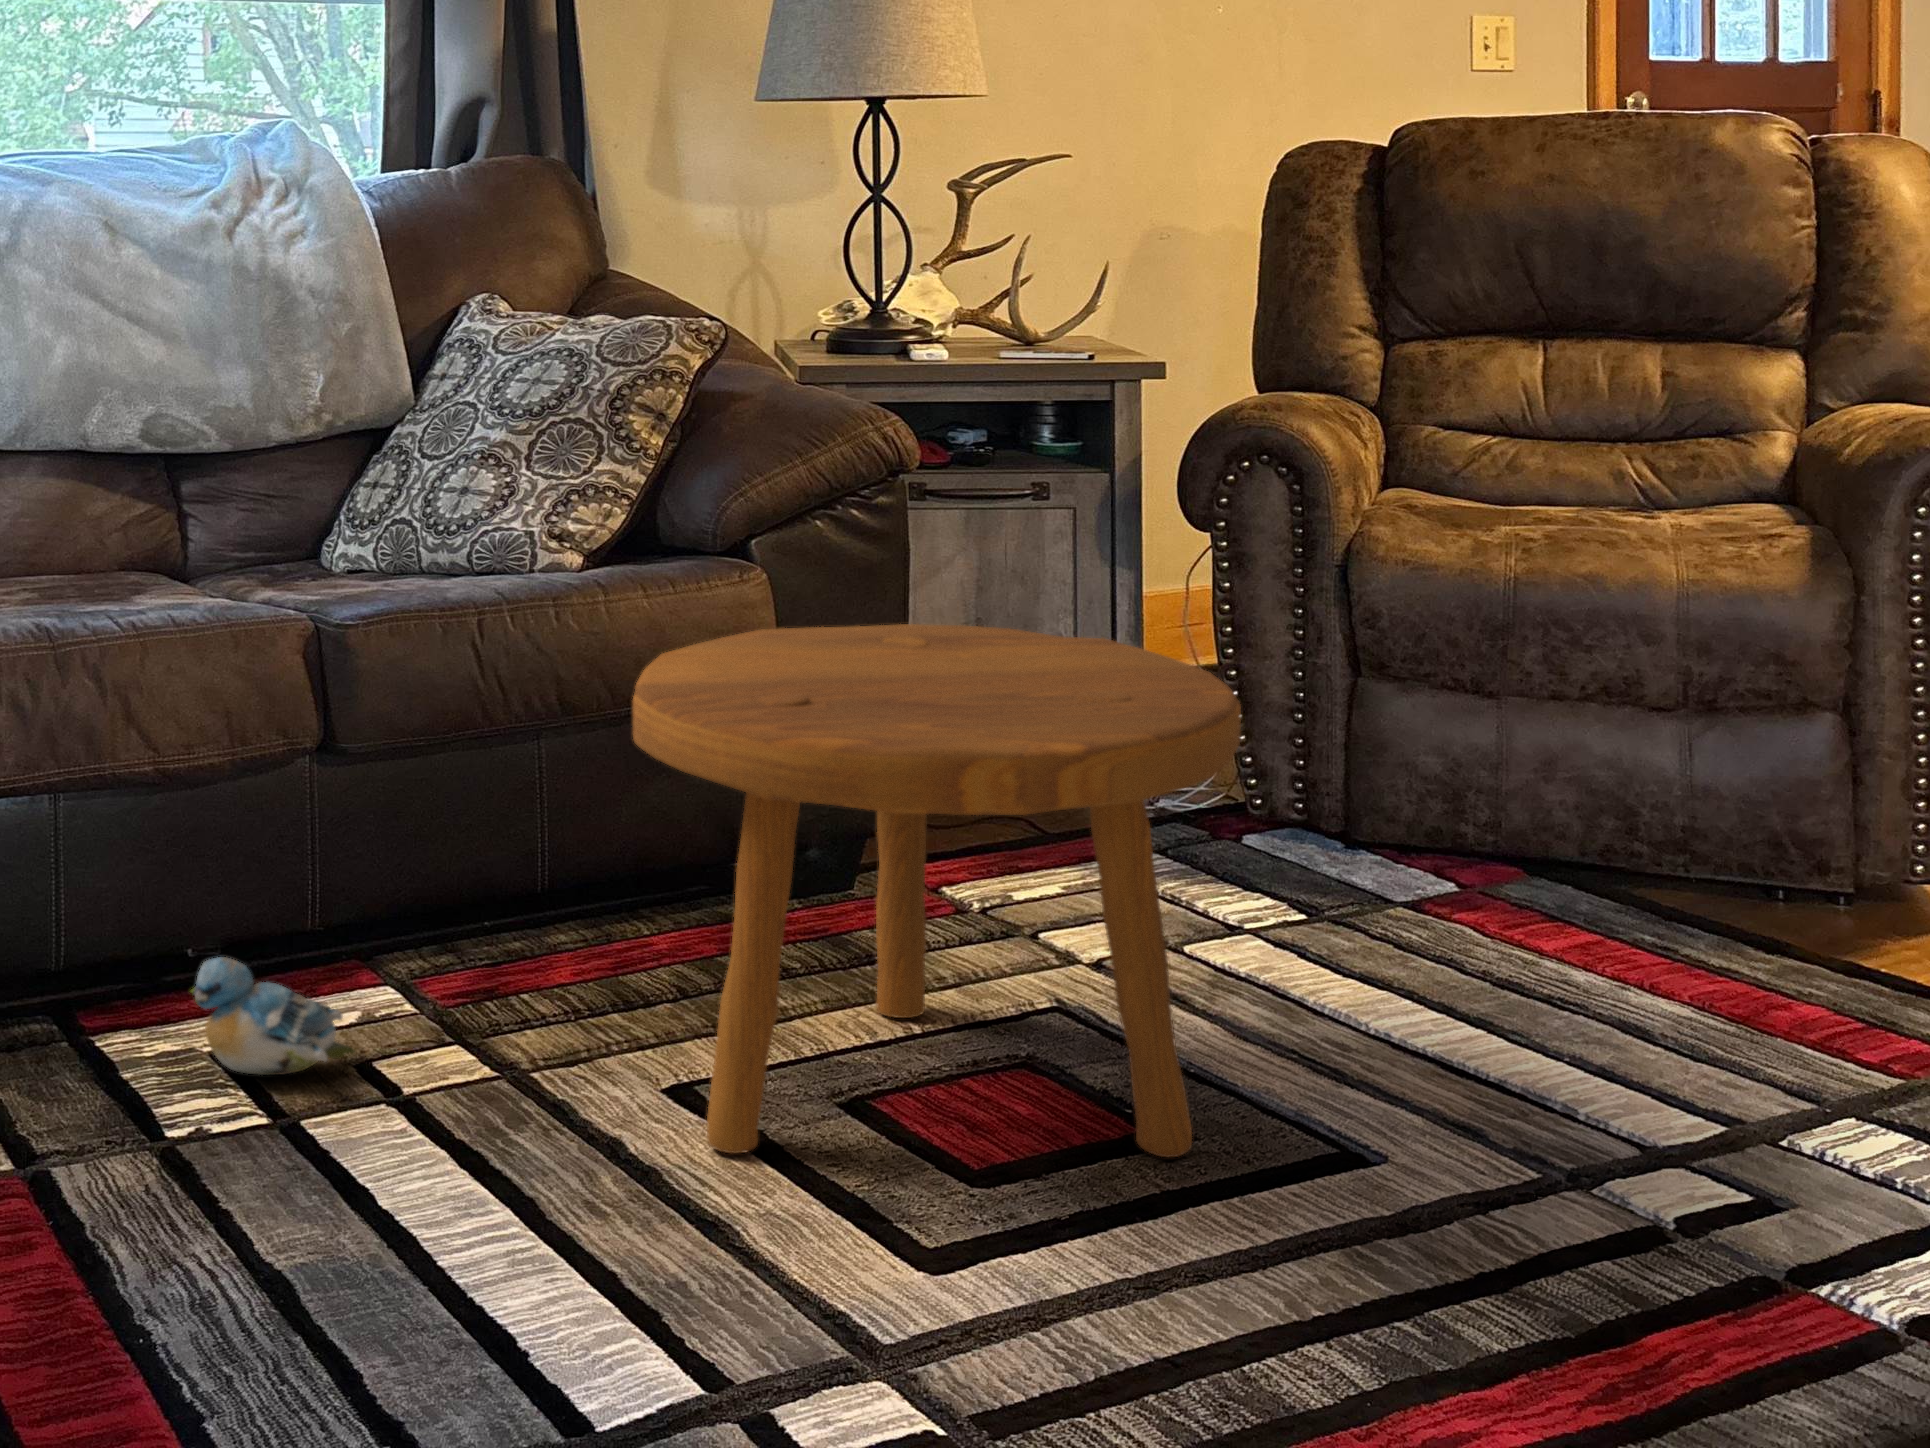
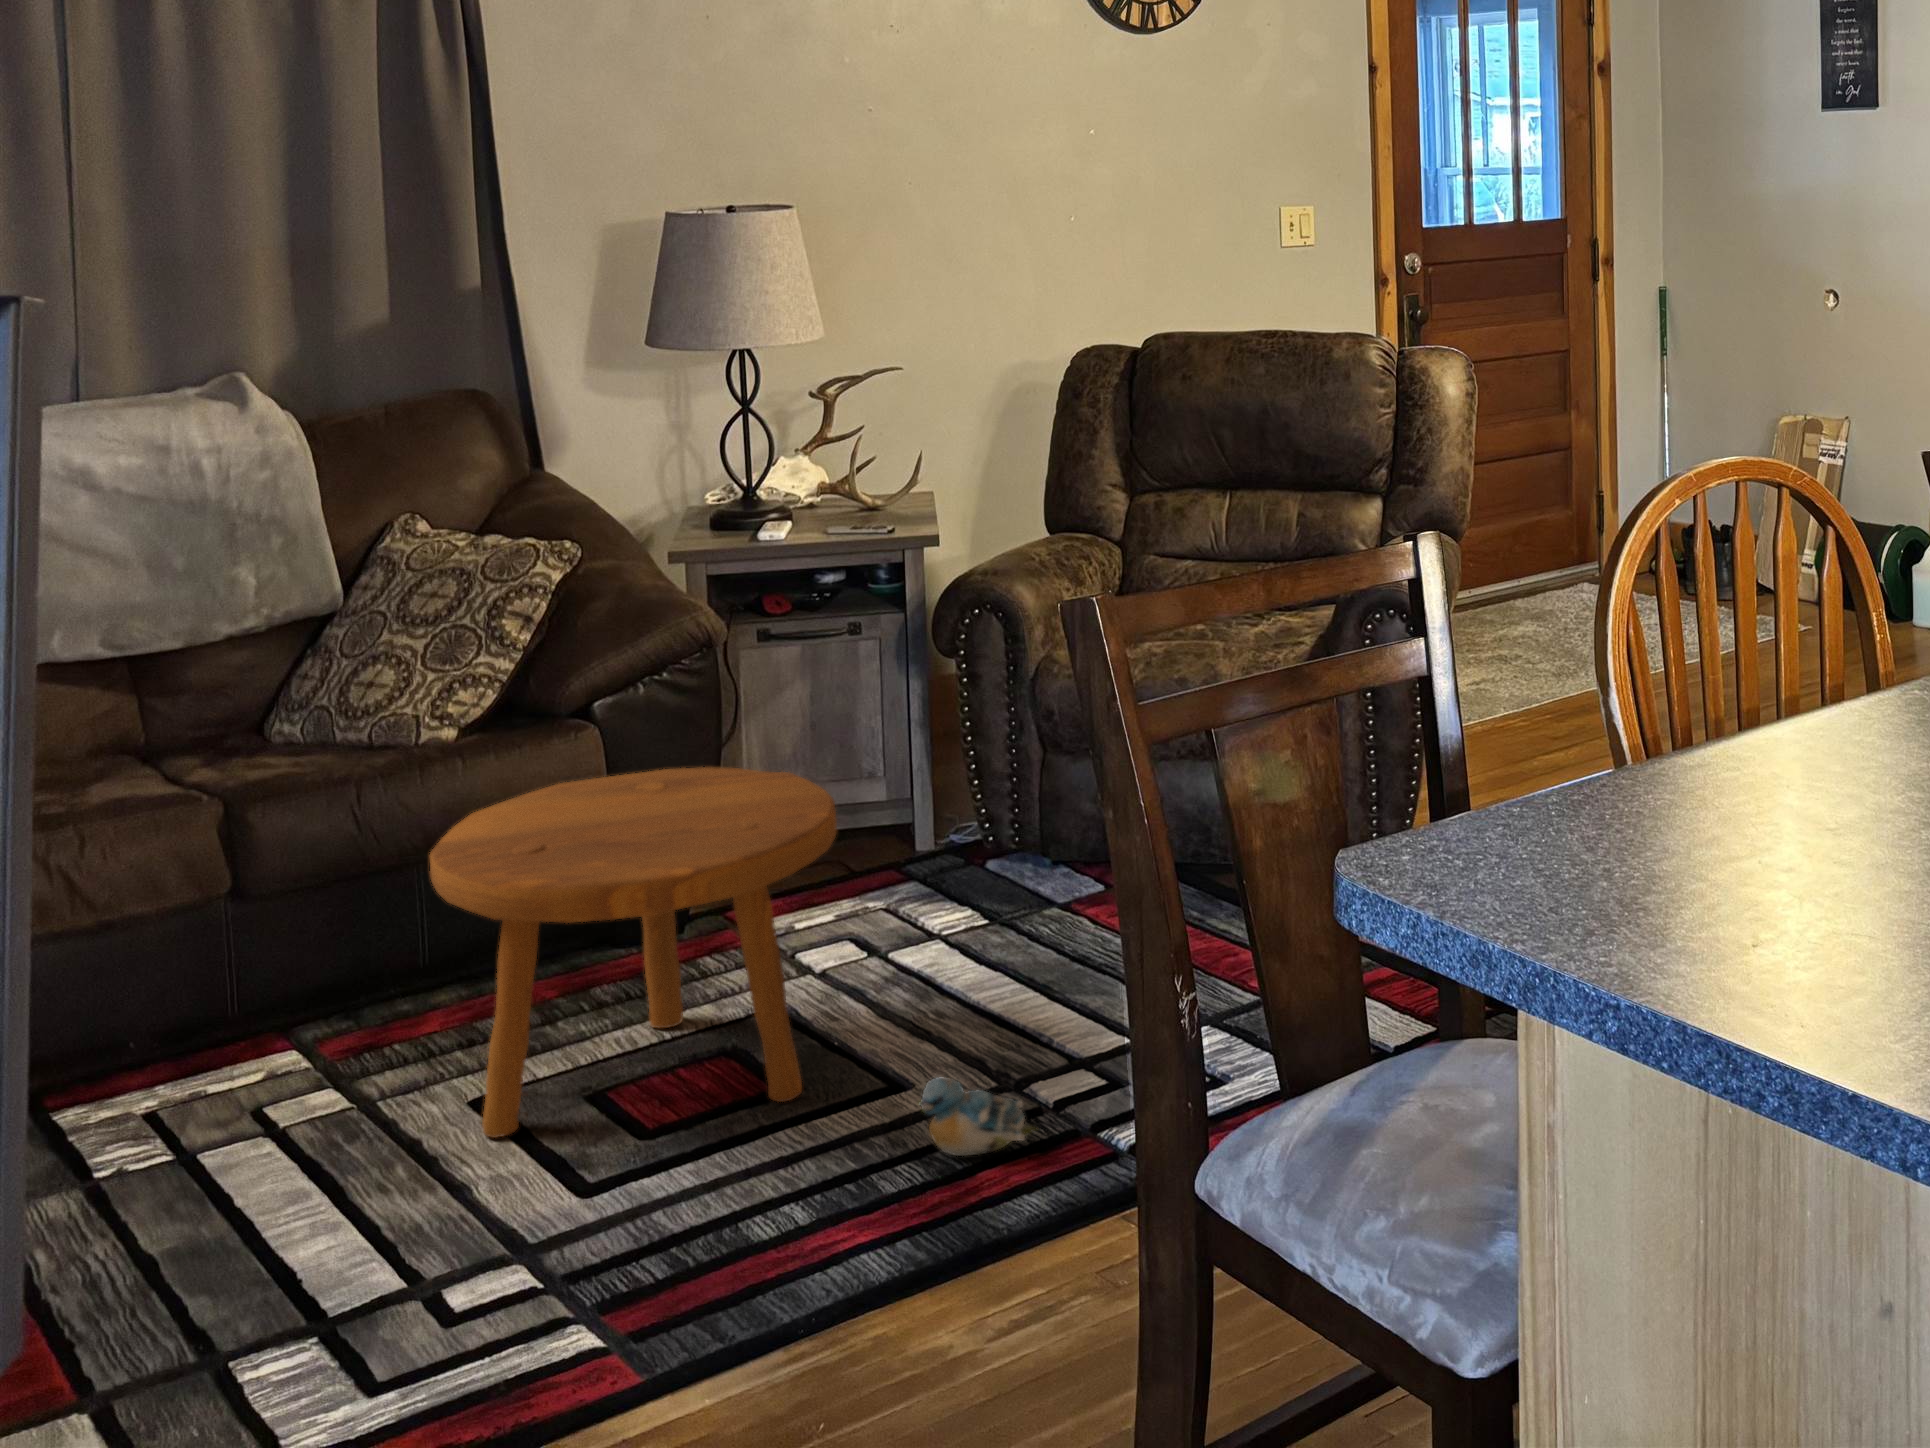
plush toy: present [191,957,355,1075] -> present [918,1077,1037,1156]

